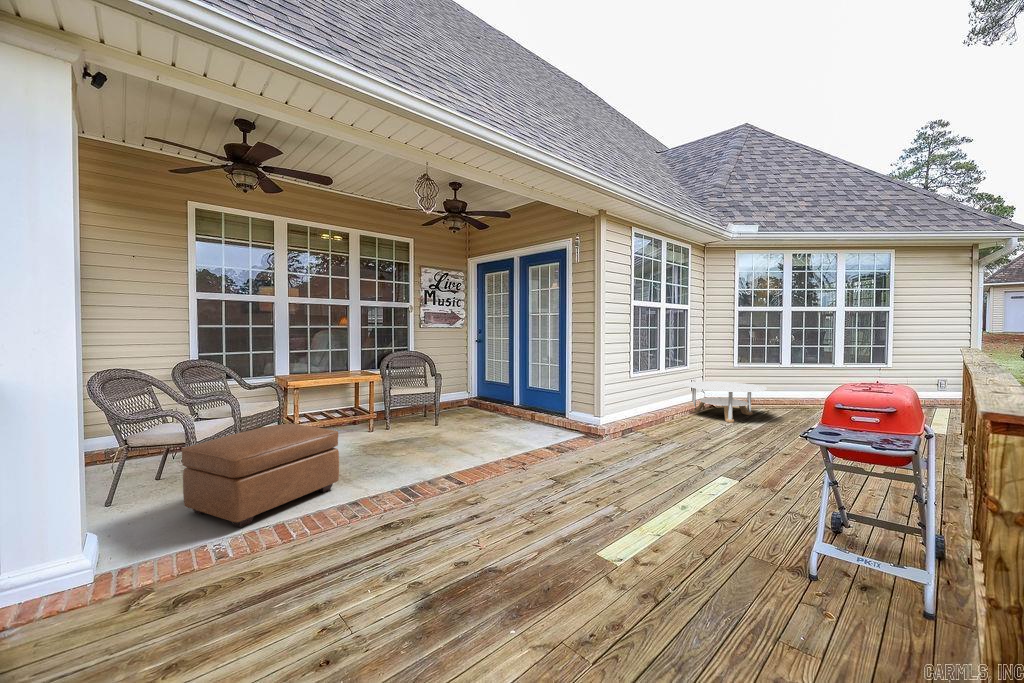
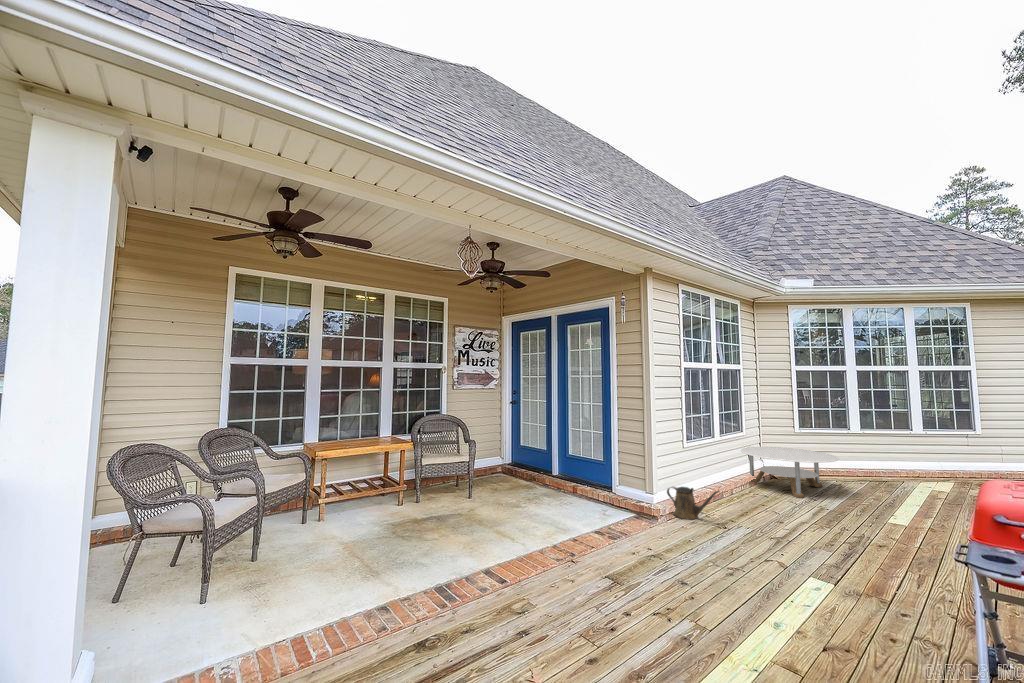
watering can: none [613,412,657,439] -> present [667,487,719,519]
ottoman: present [181,424,339,527] -> none [192,505,367,644]

